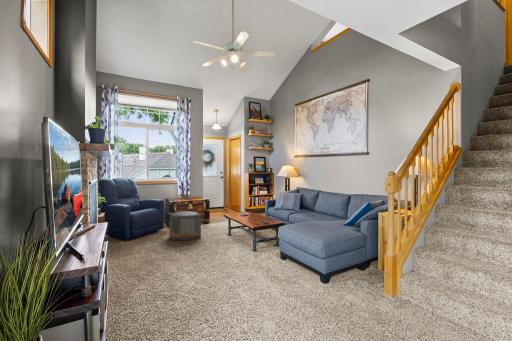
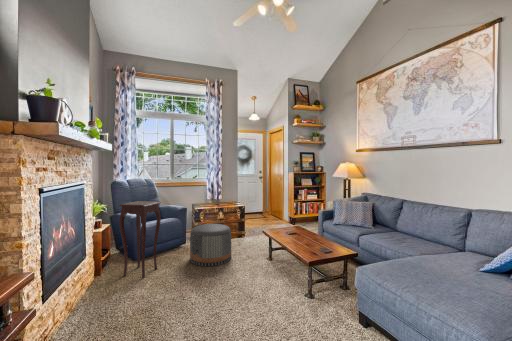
side table: none [119,194,149,248] -> present [119,201,161,278]

